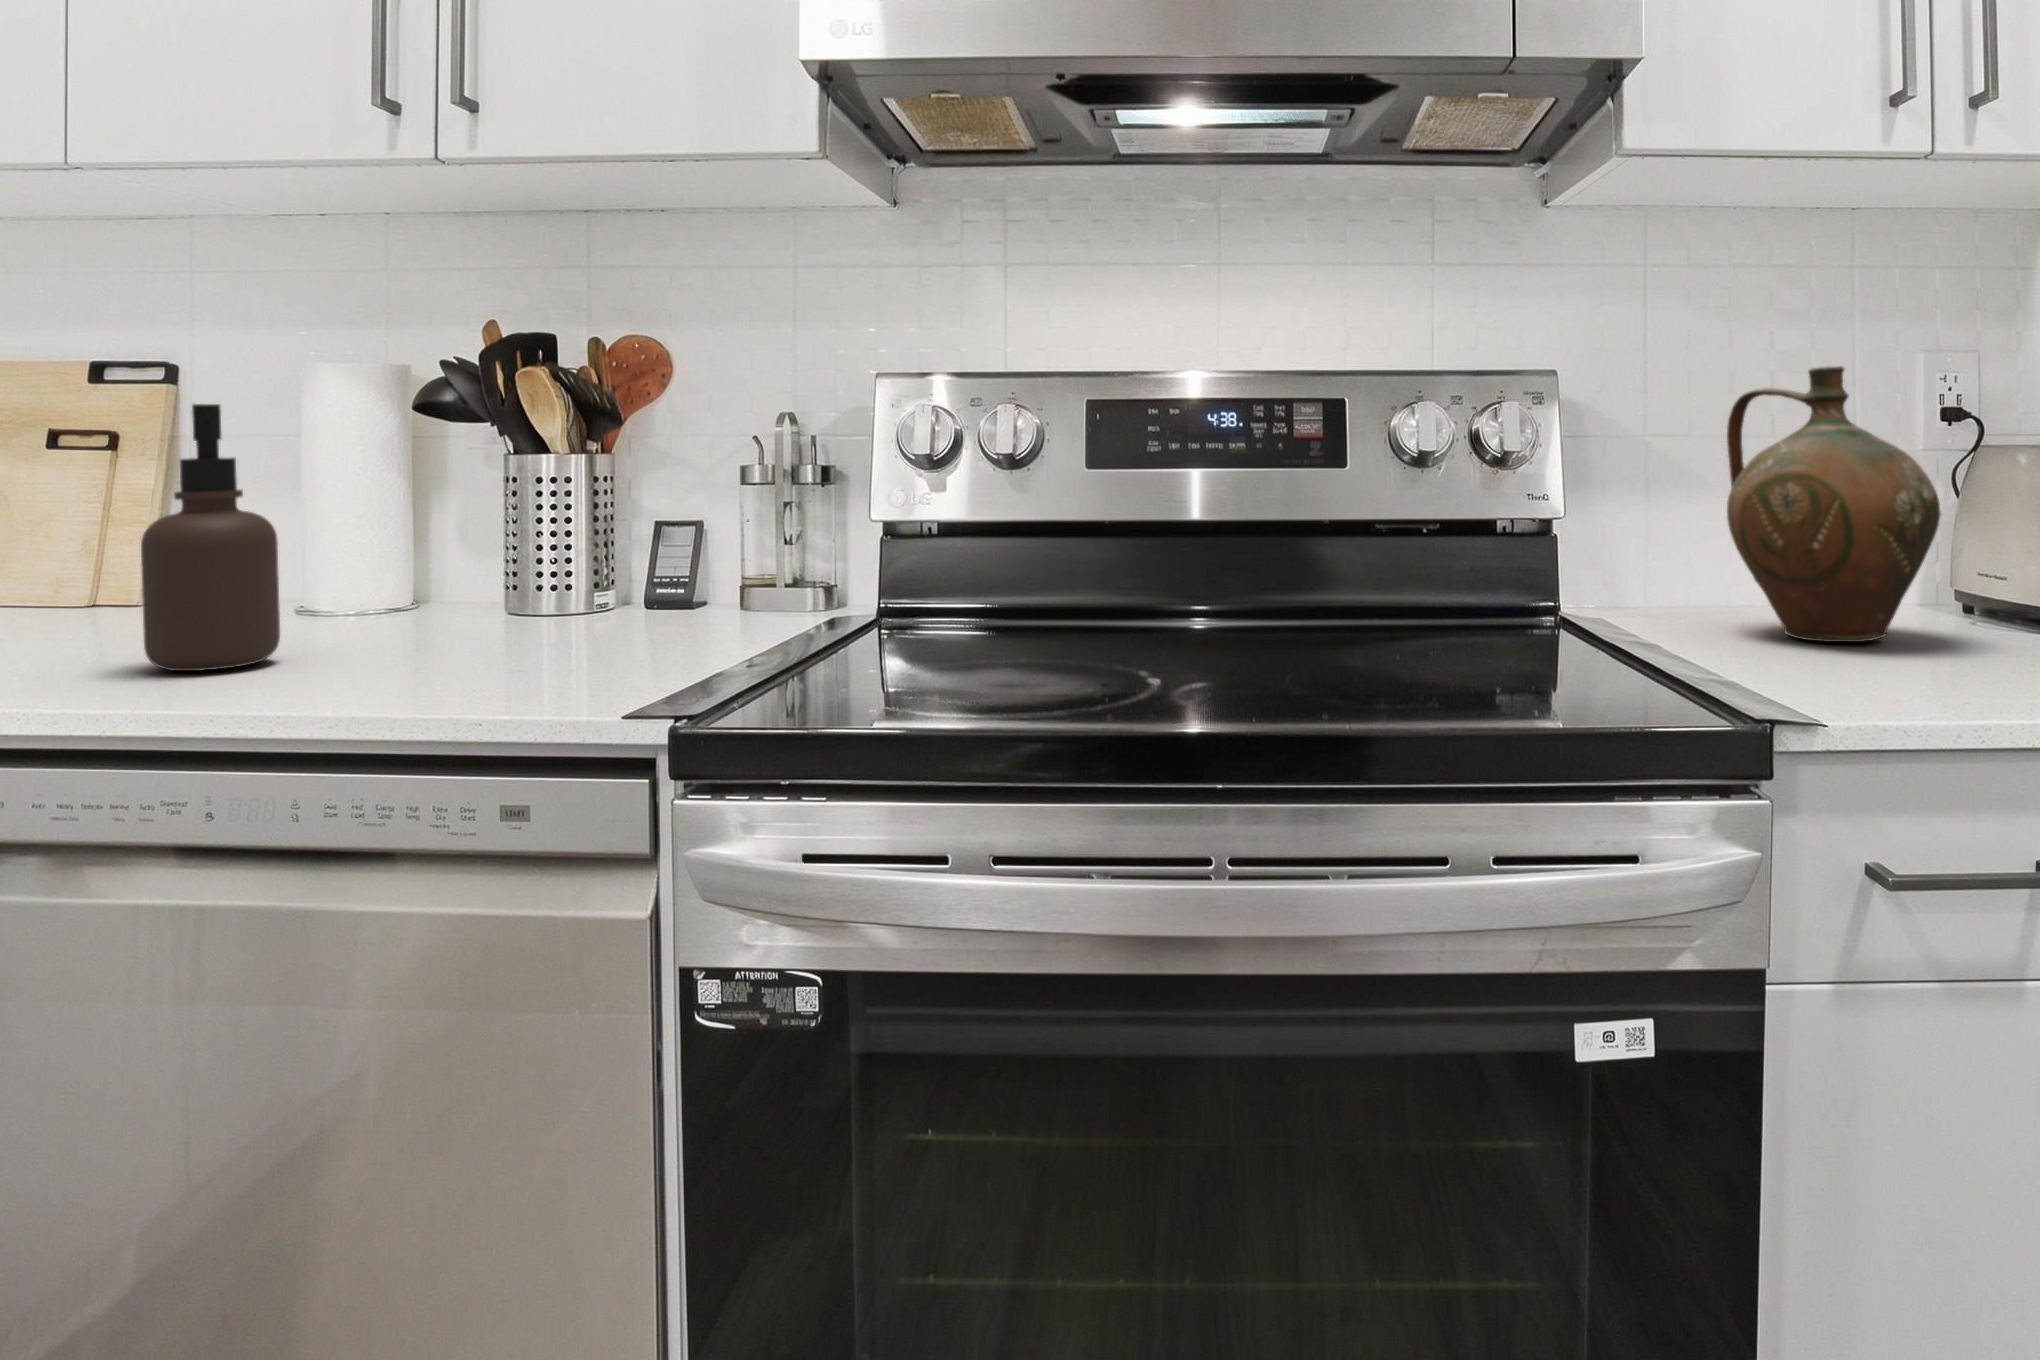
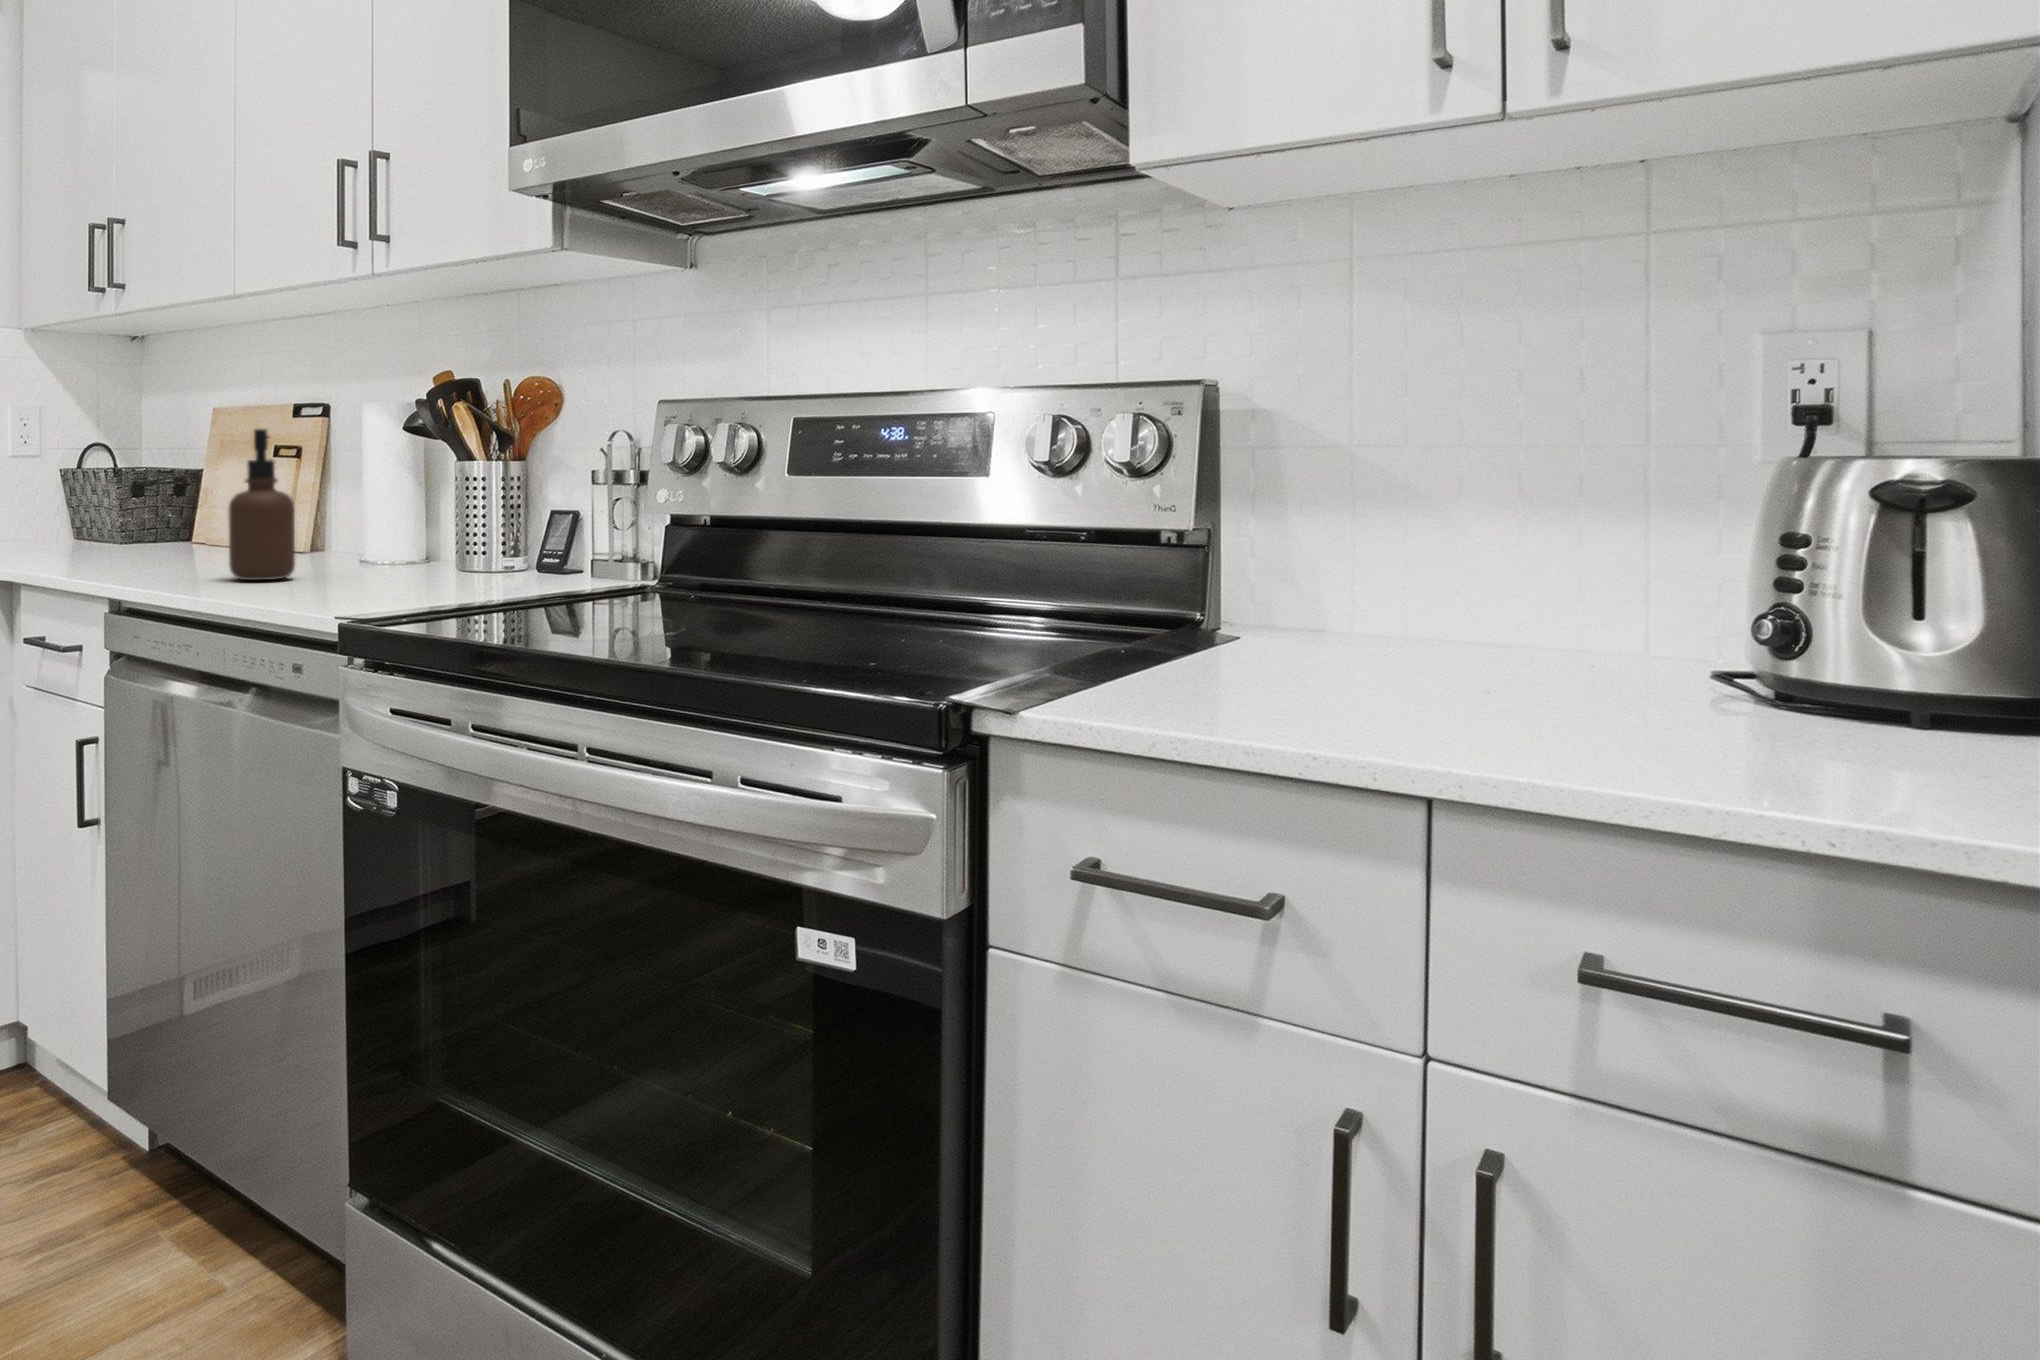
ceramic jug: present [1727,366,1941,642] -> none [1337,357,1610,667]

